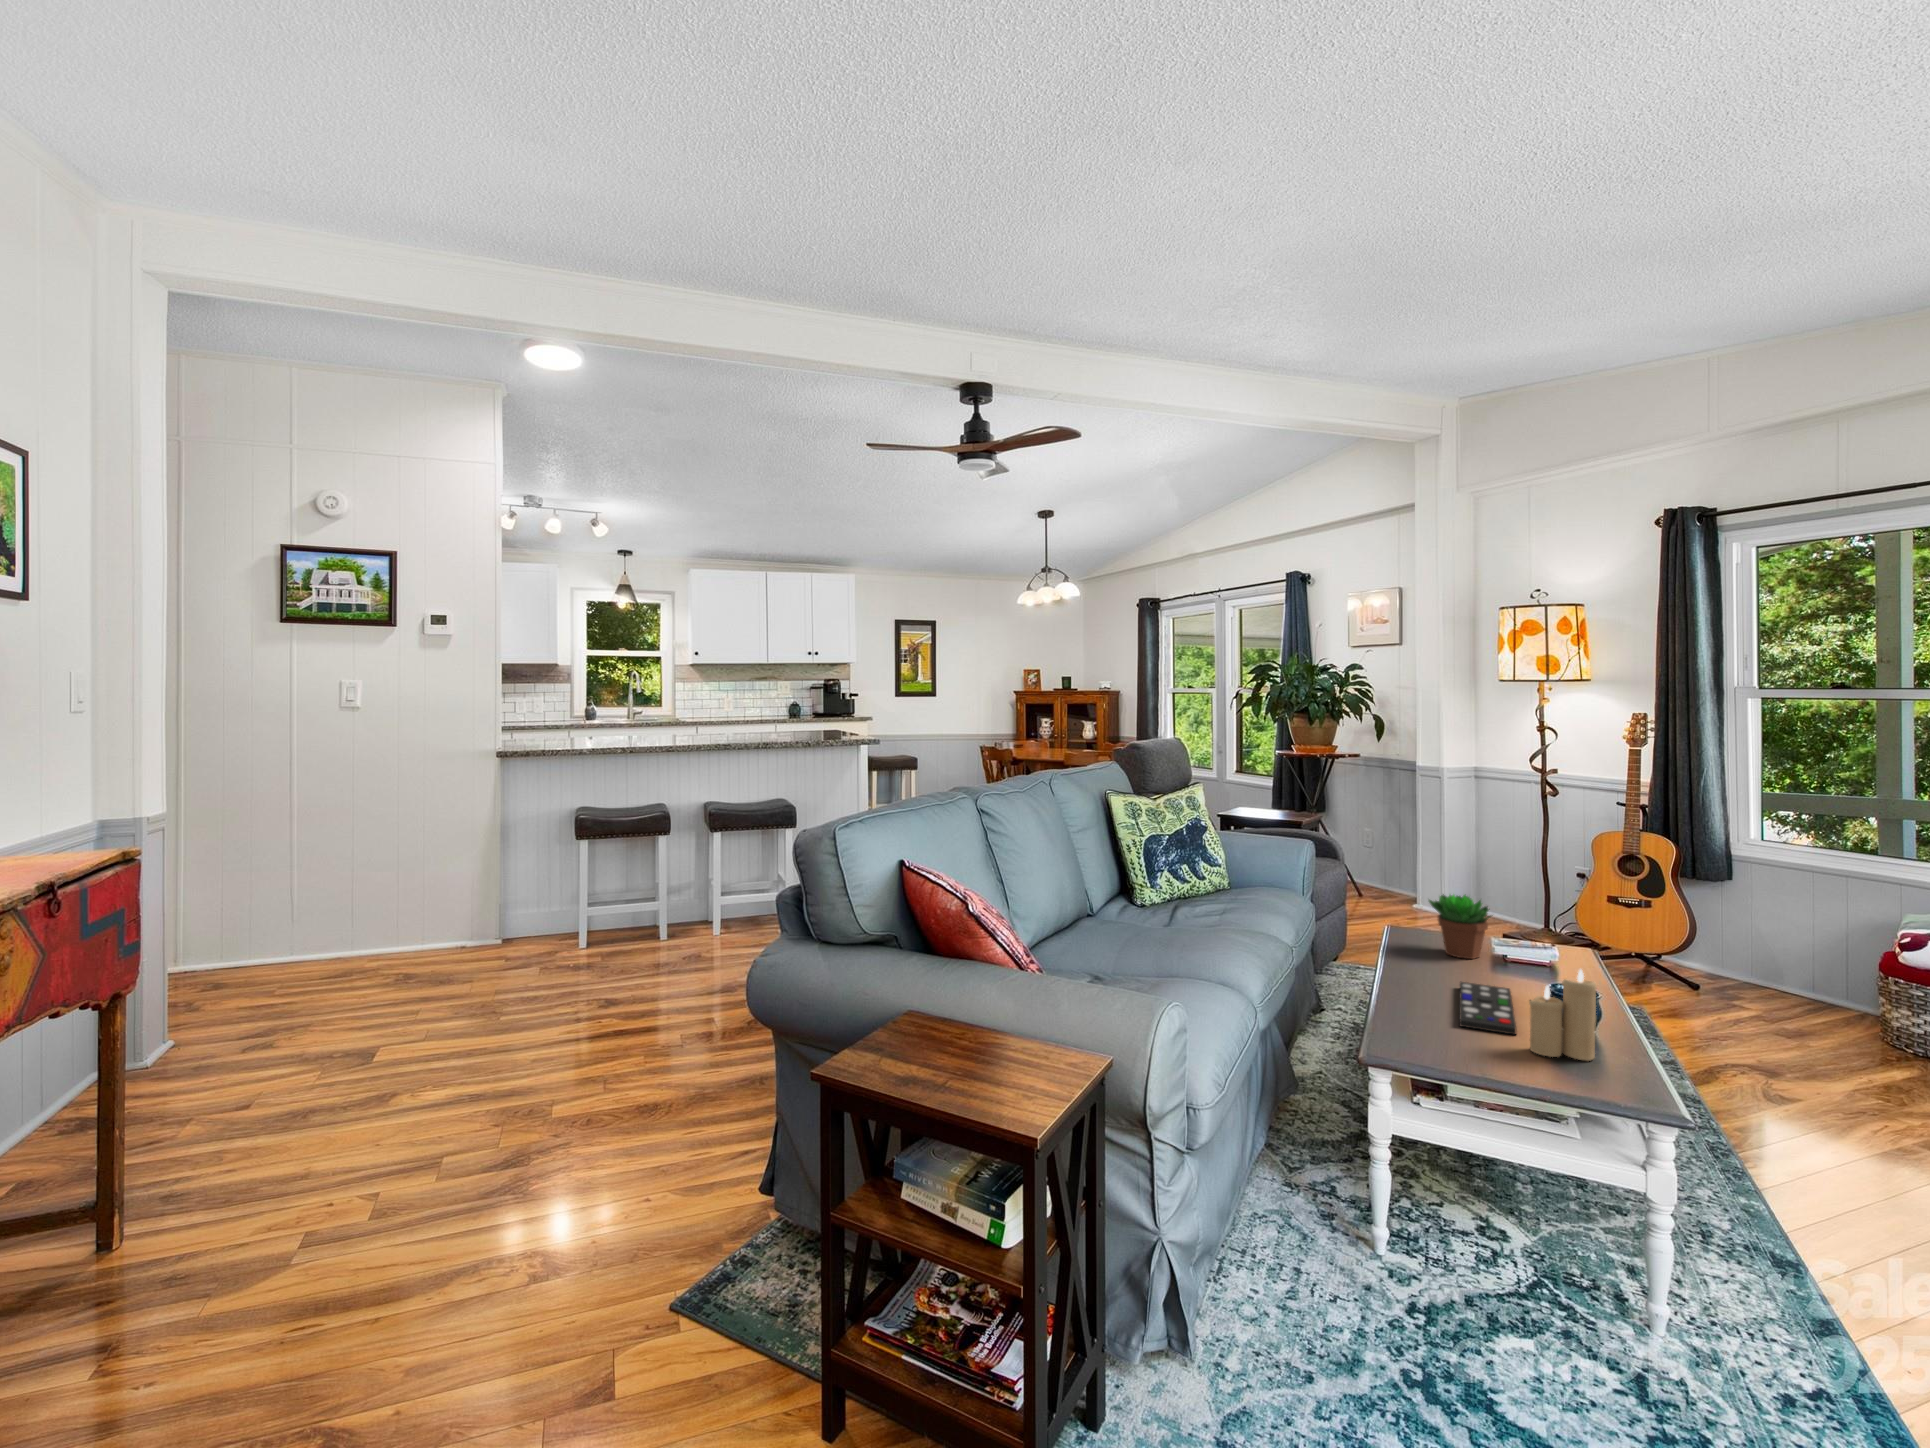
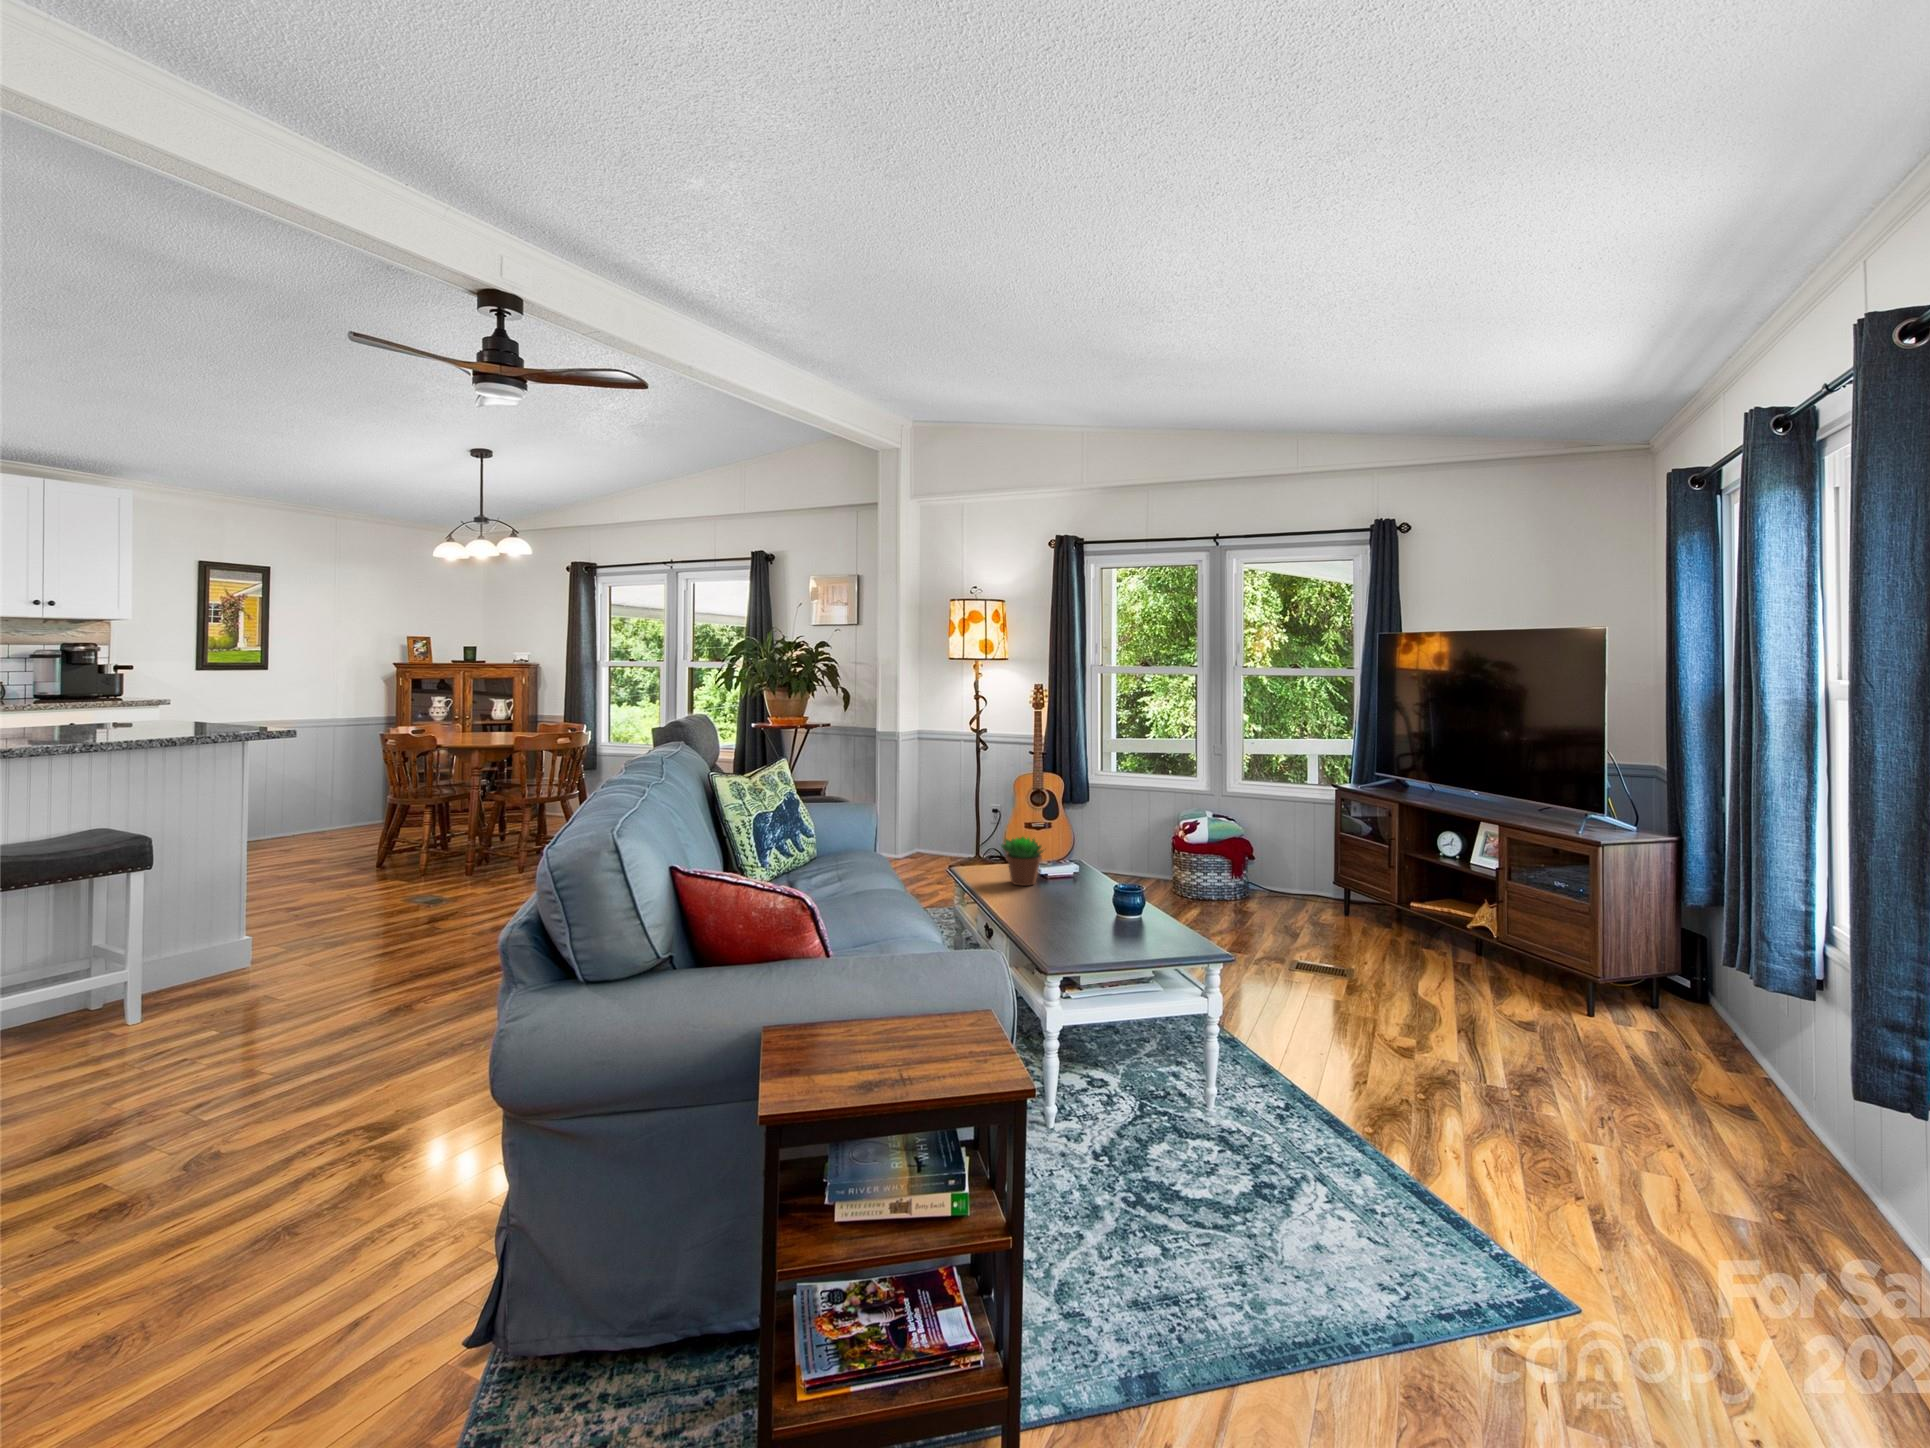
candle: present [1529,970,1597,1061] -> none [1133,878,1171,944]
remote control: present [1459,982,1516,1035] -> none [1050,902,1117,937]

